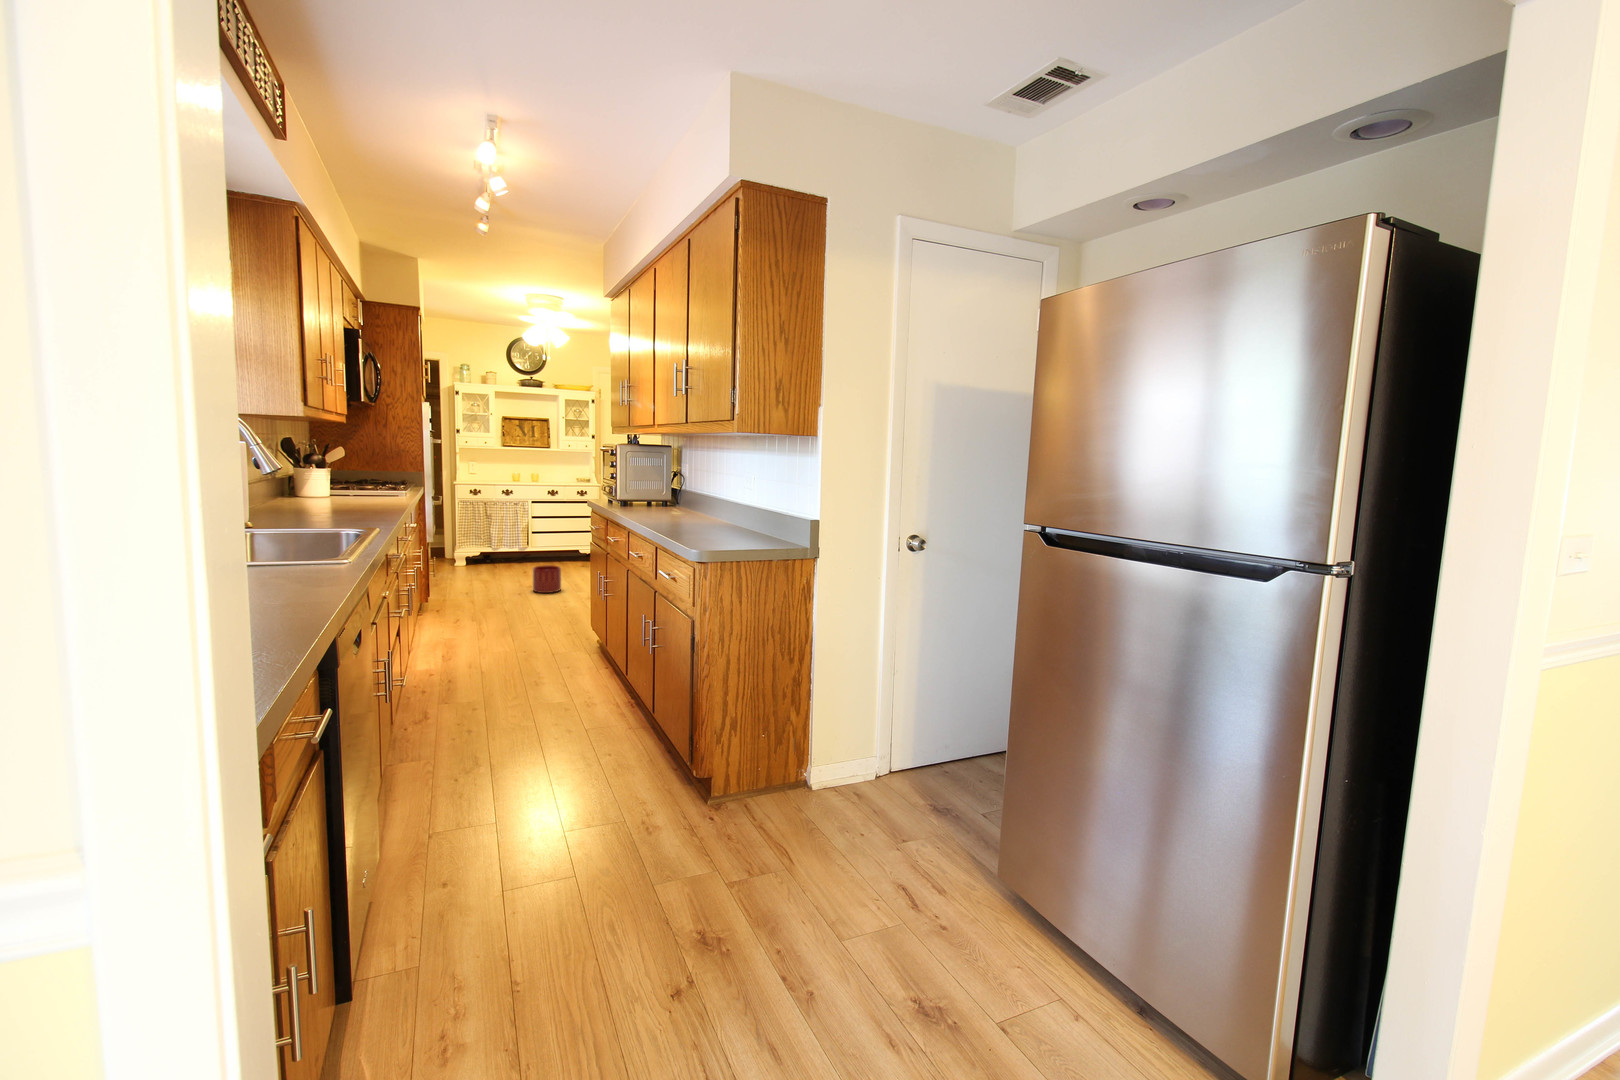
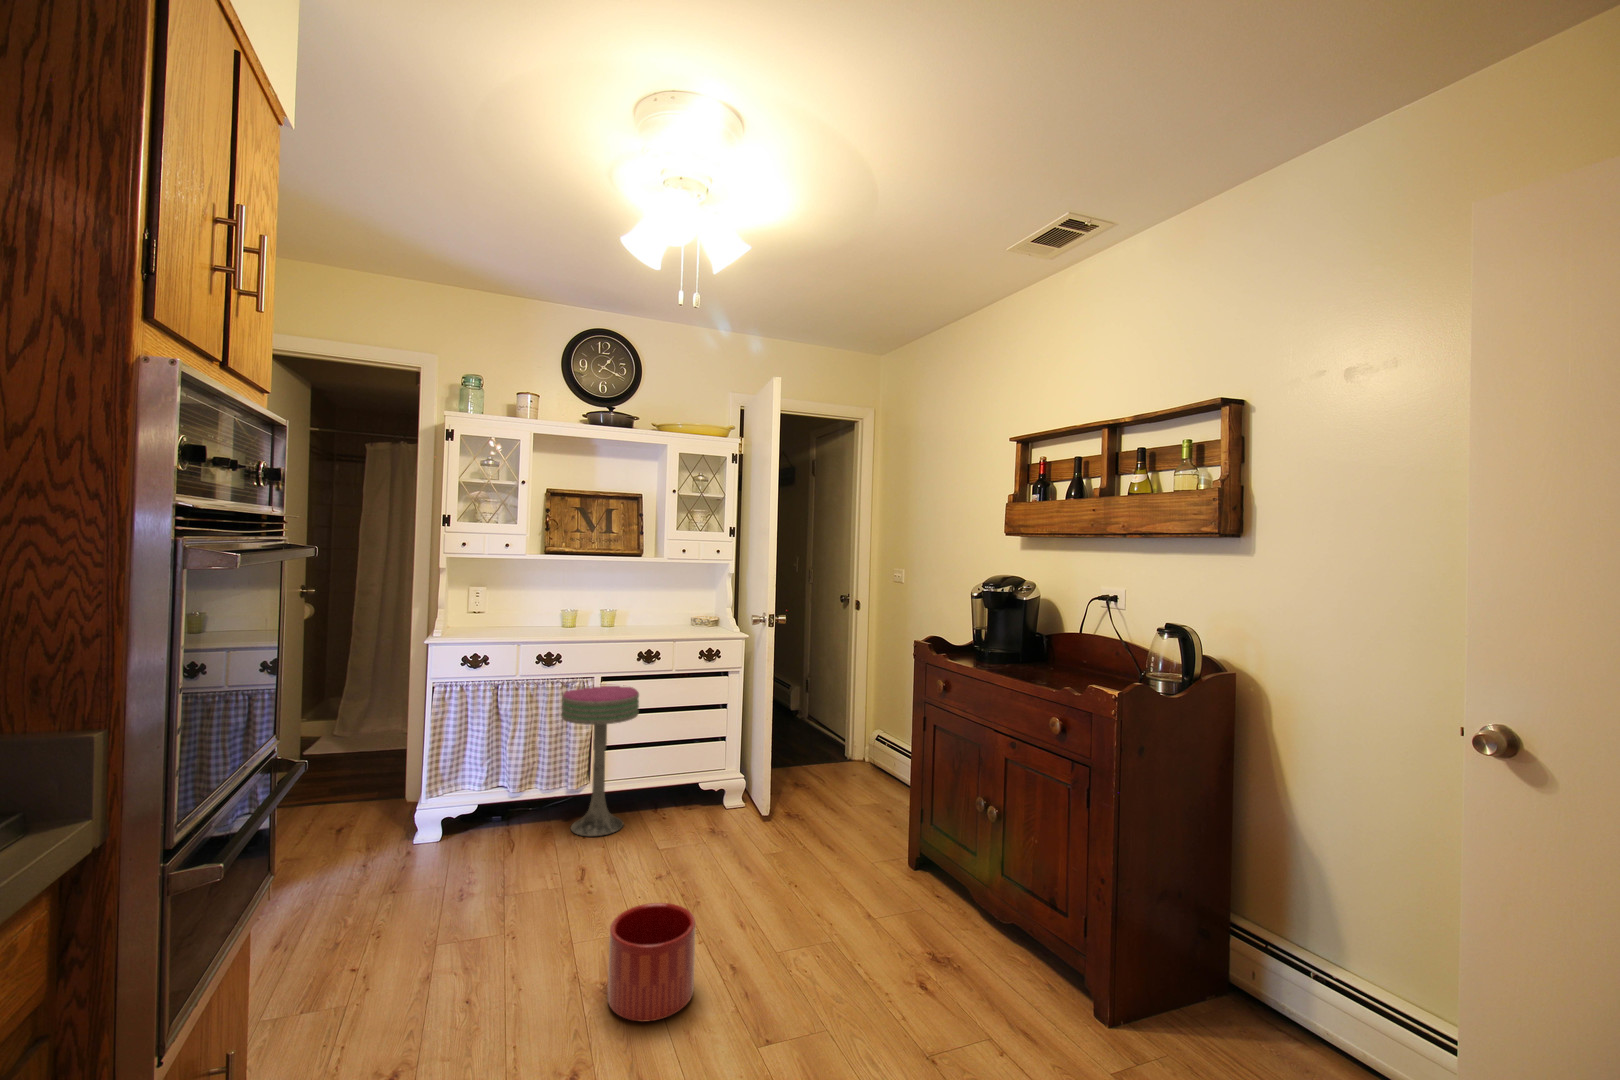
bar stool: none [515,505,549,566] -> present [561,686,639,836]

